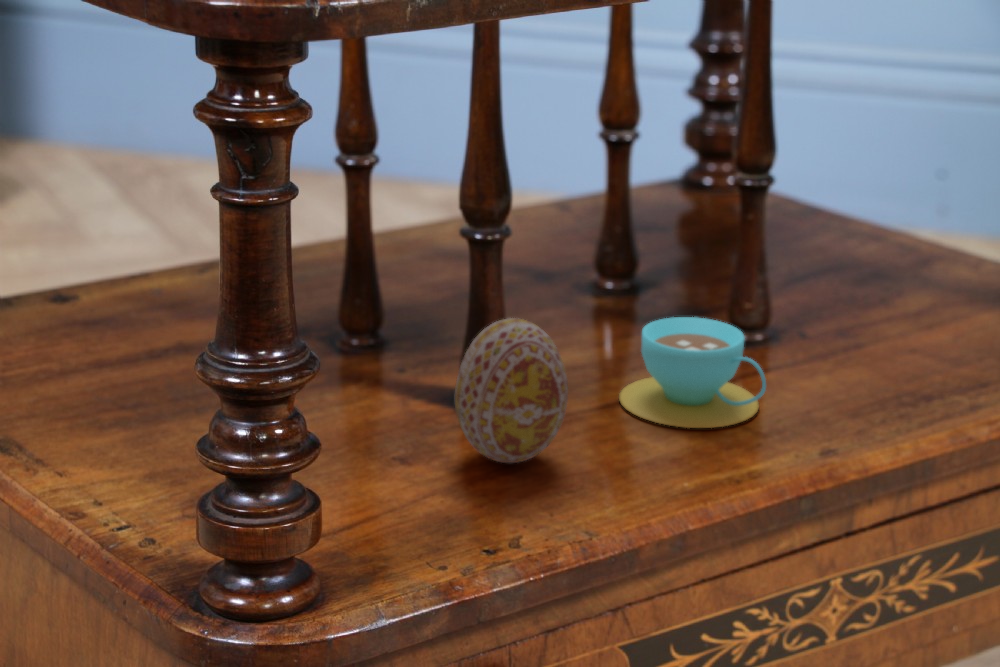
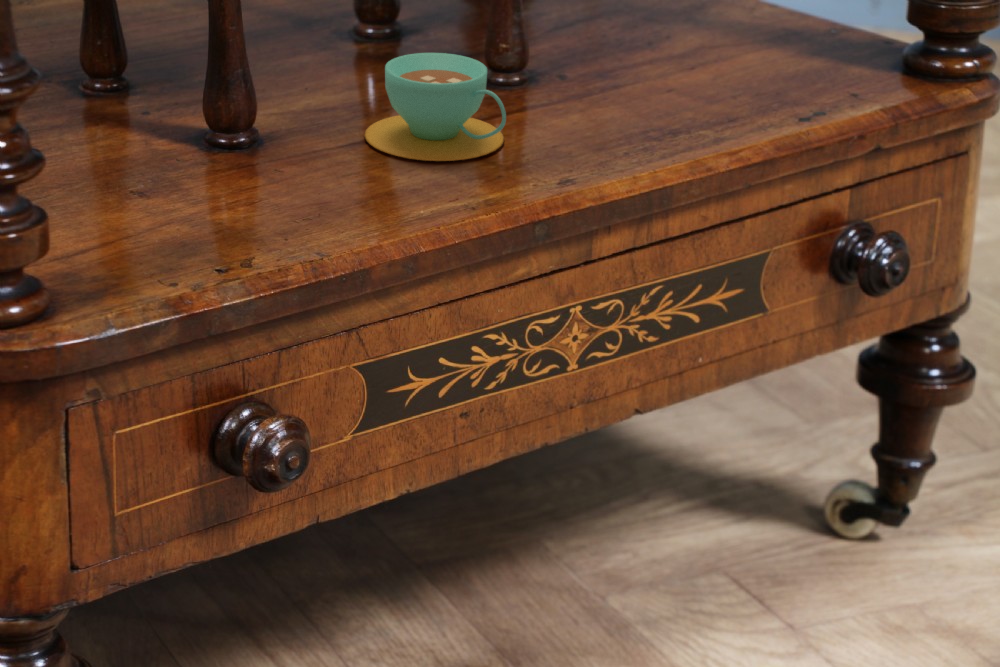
decorative egg: present [455,318,568,463] -> none [190,48,304,194]

